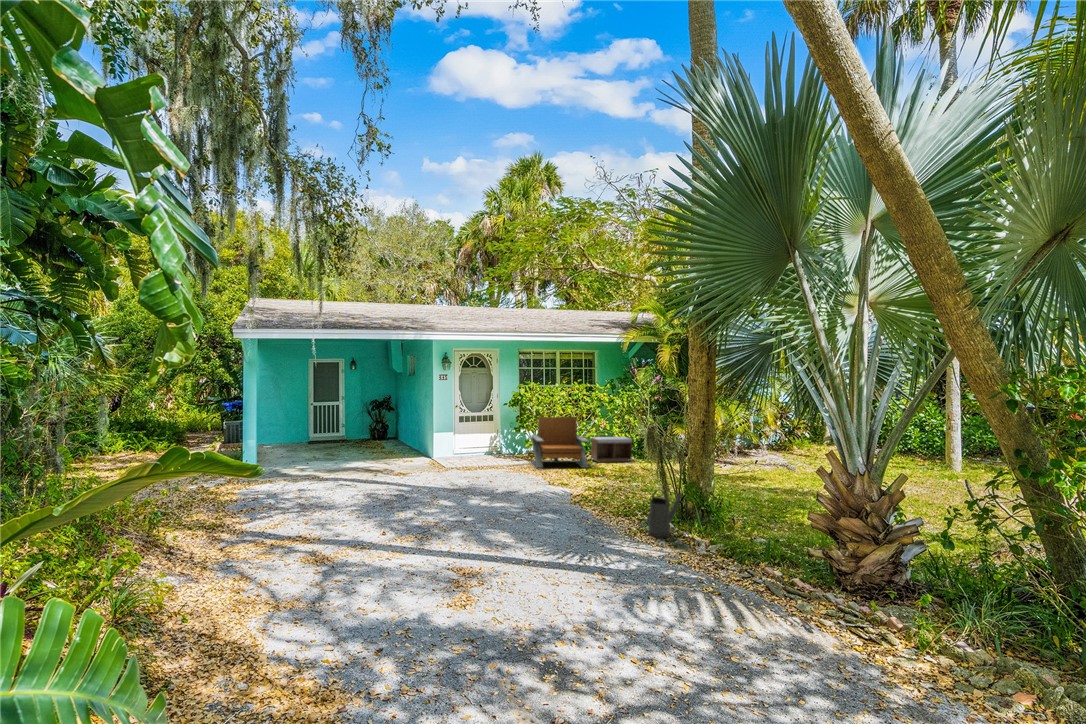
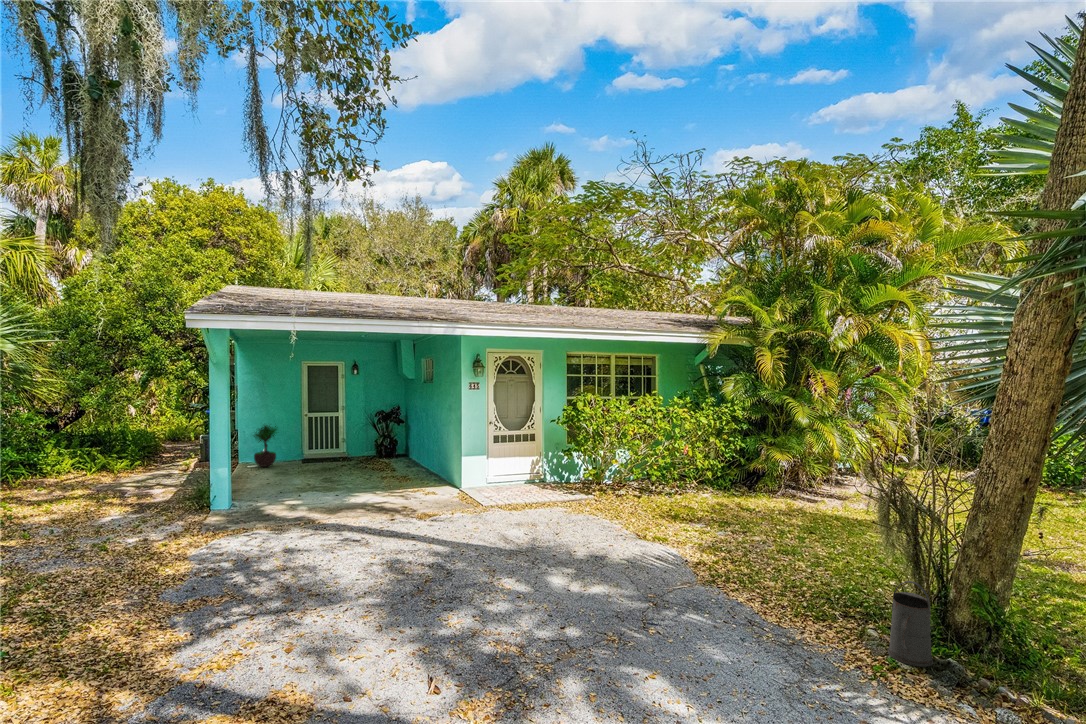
potted tree: none [272,408,296,445] -> present [254,425,277,467]
lounge chair: present [531,417,589,468] -> none [587,437,669,506]
bench: present [591,437,633,462] -> none [658,462,712,496]

